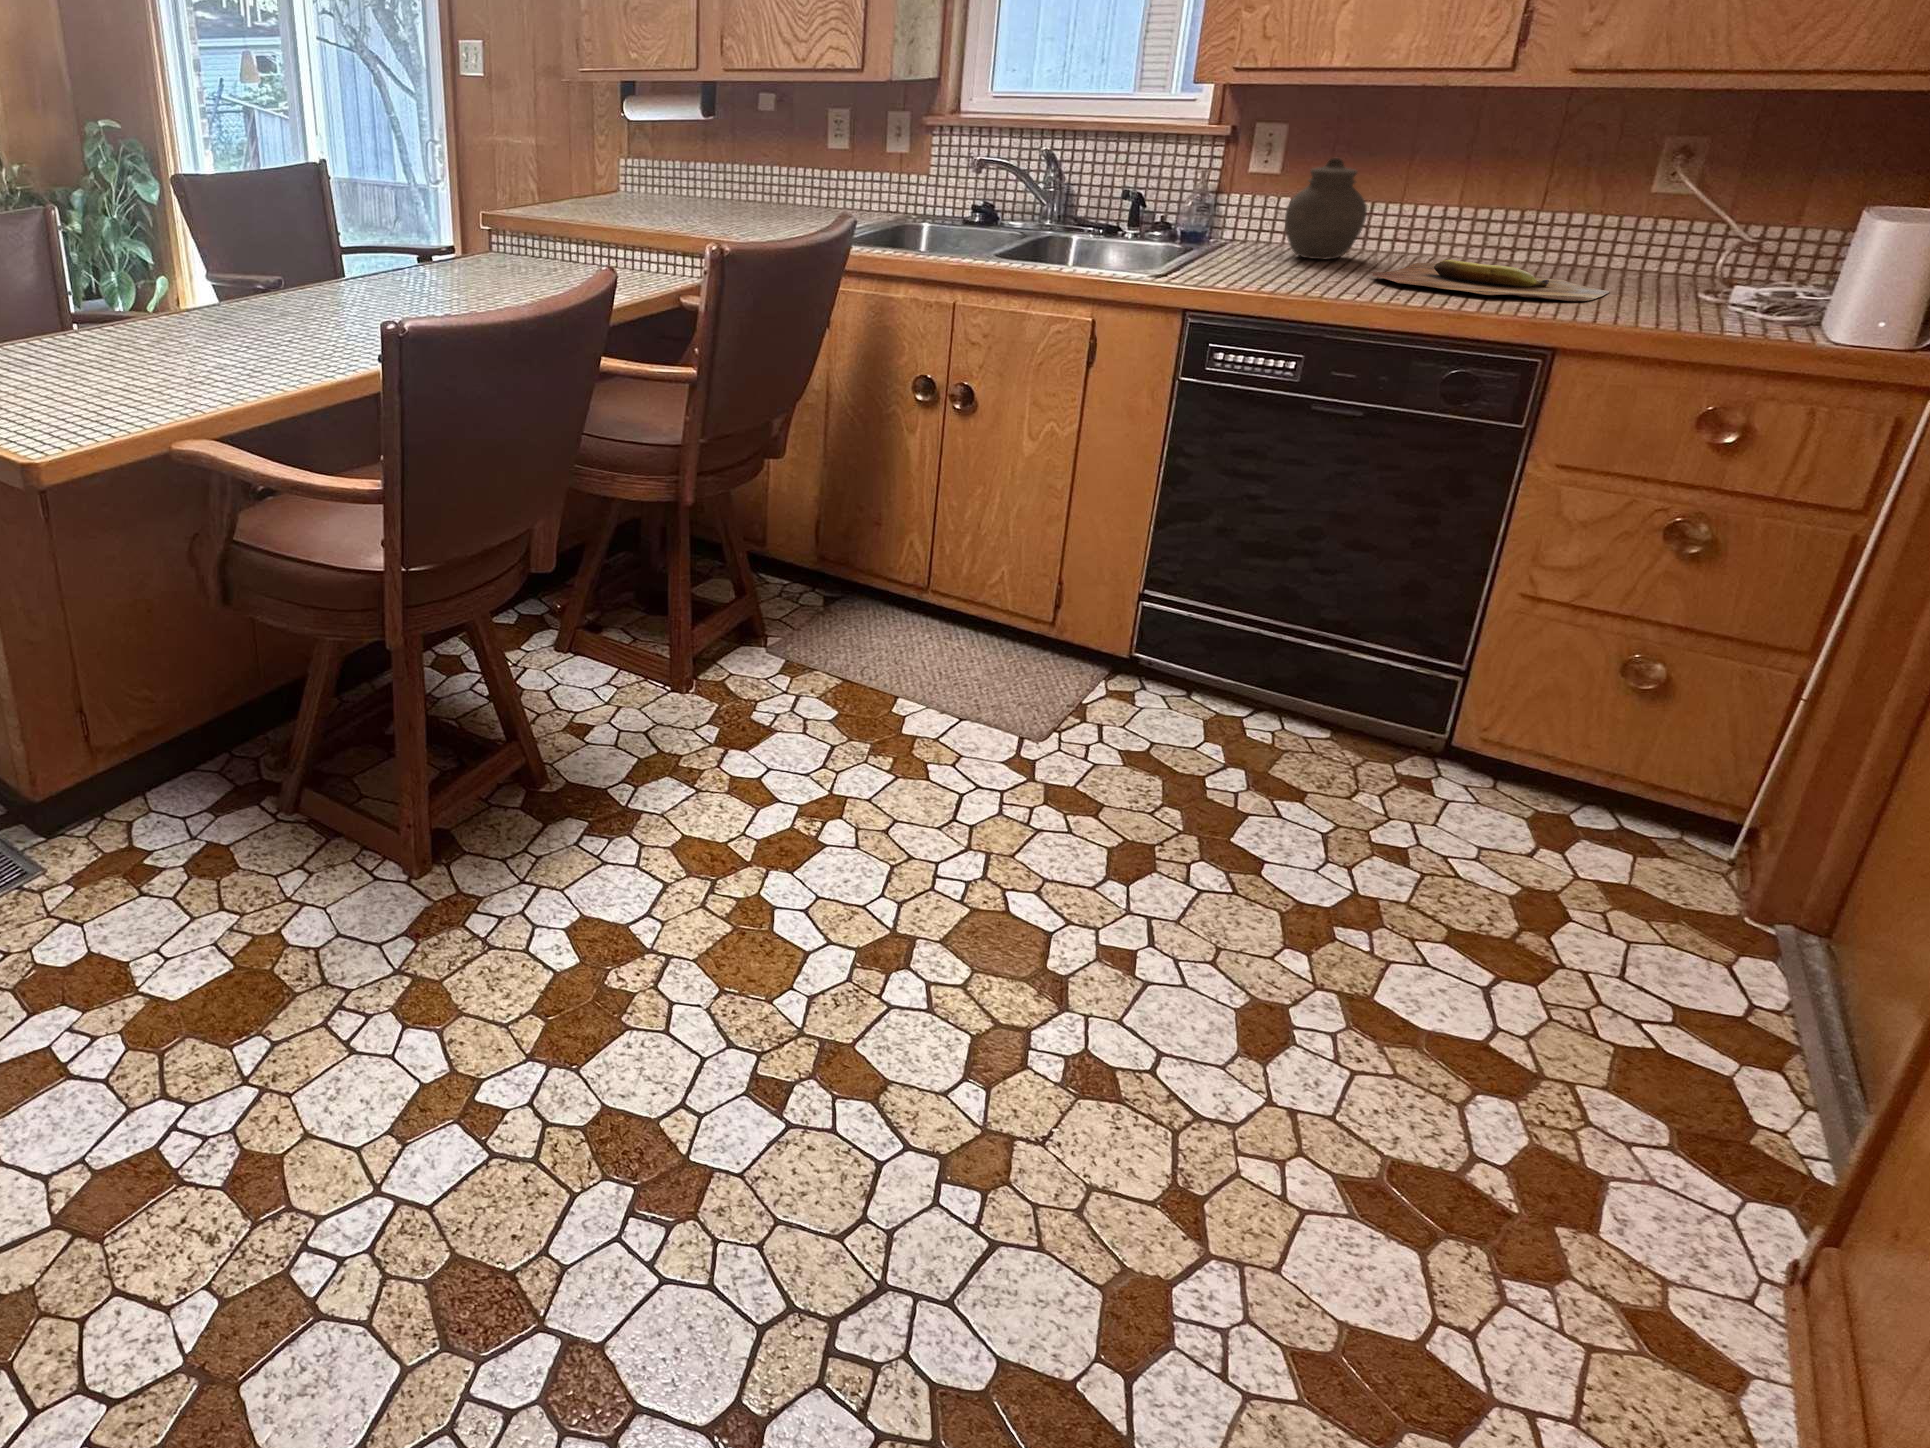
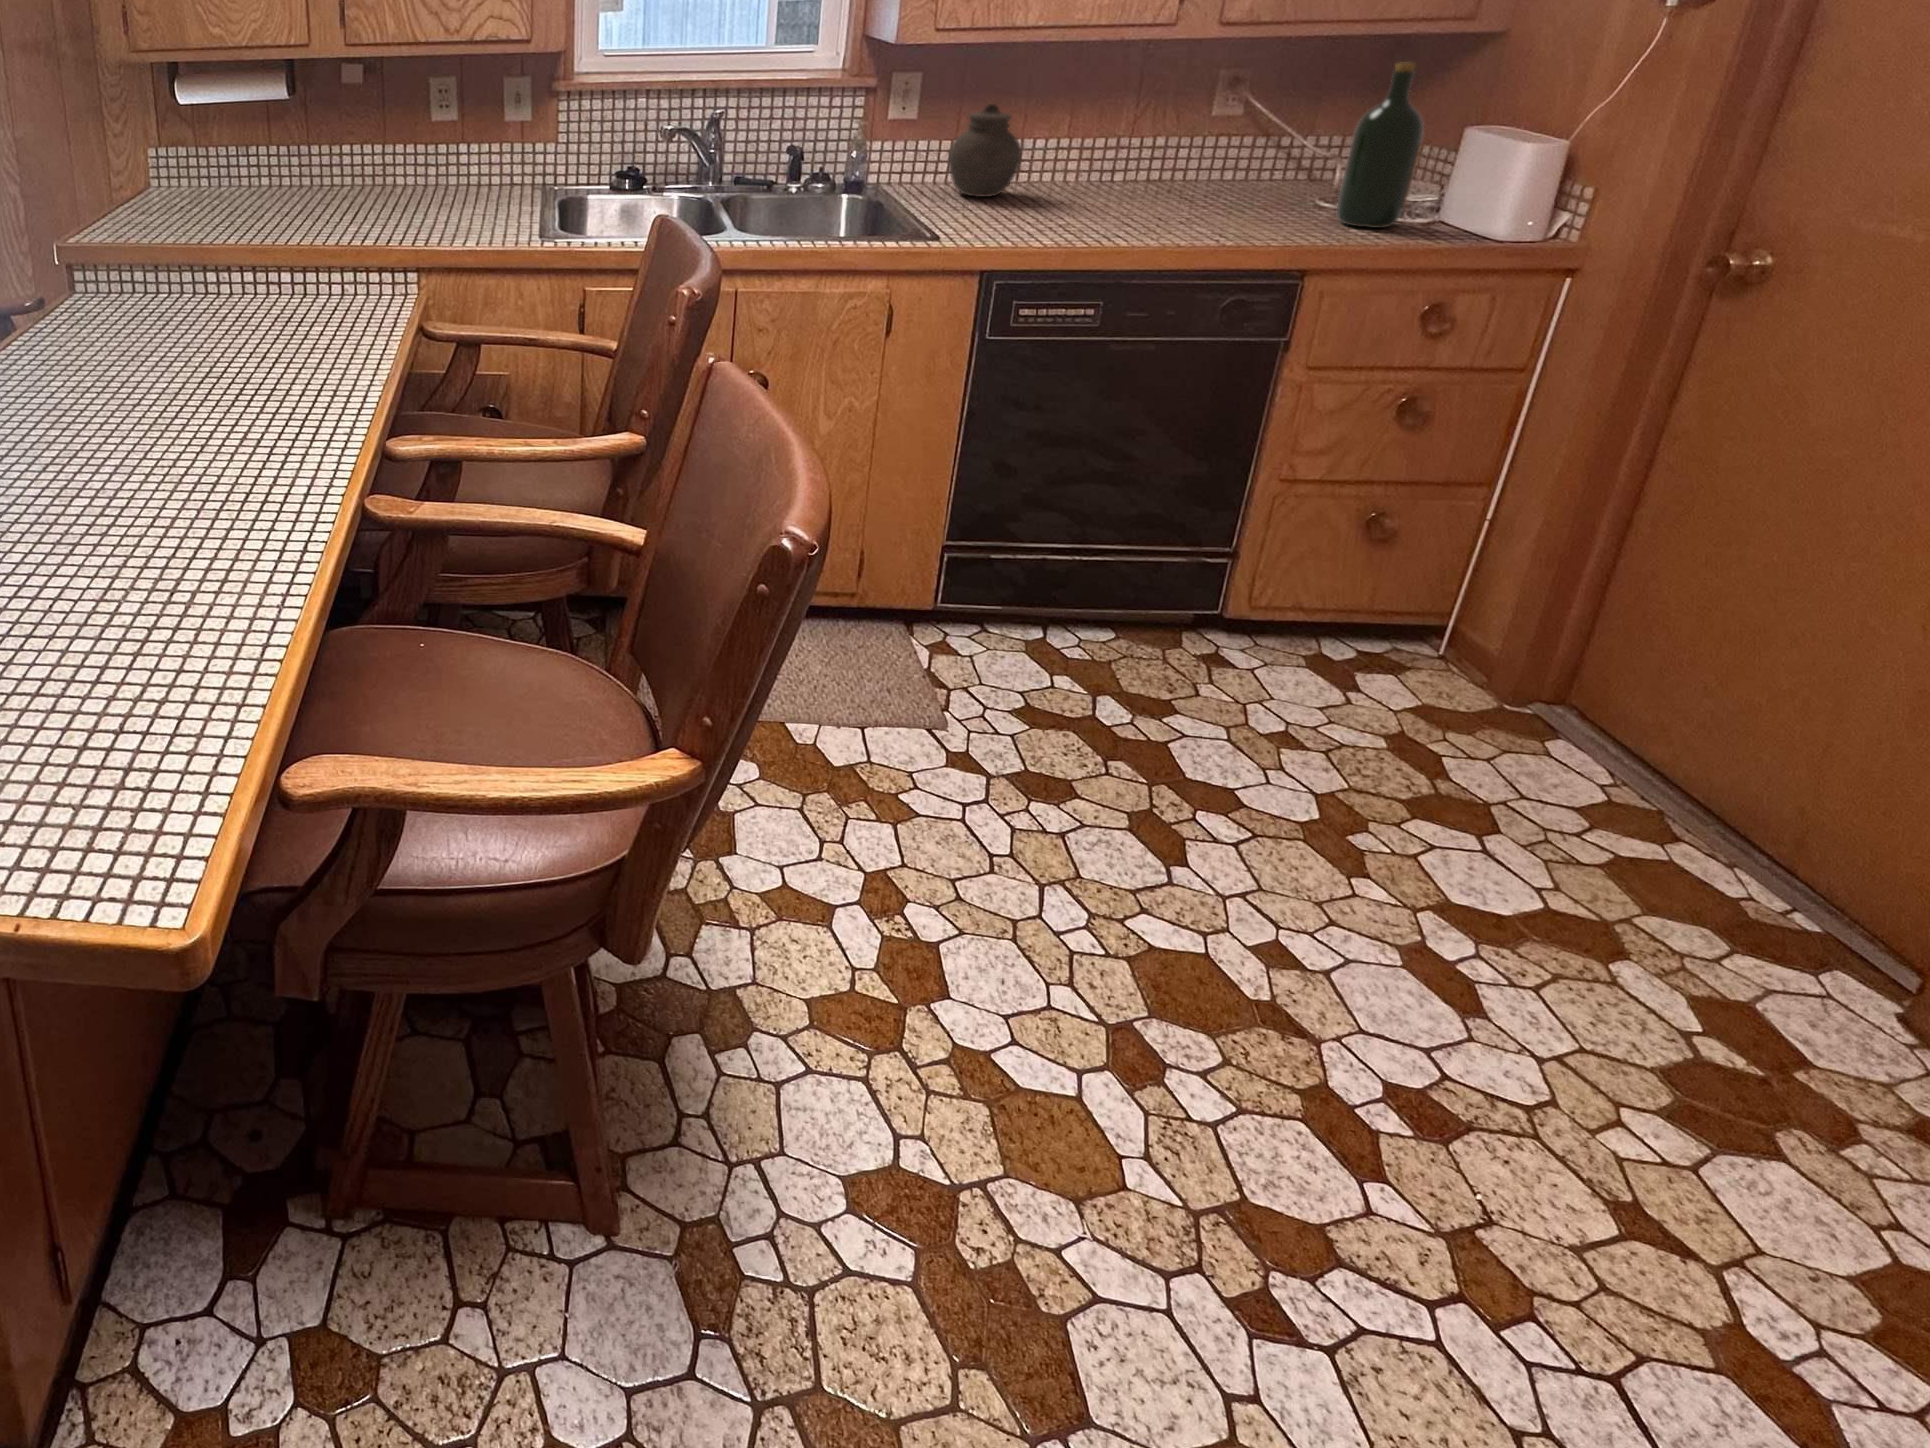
wine bottle: none [1656,120,1768,321] -> present [1337,63,1424,228]
cutting board: present [1371,260,1609,301] -> none [1072,190,1269,221]

